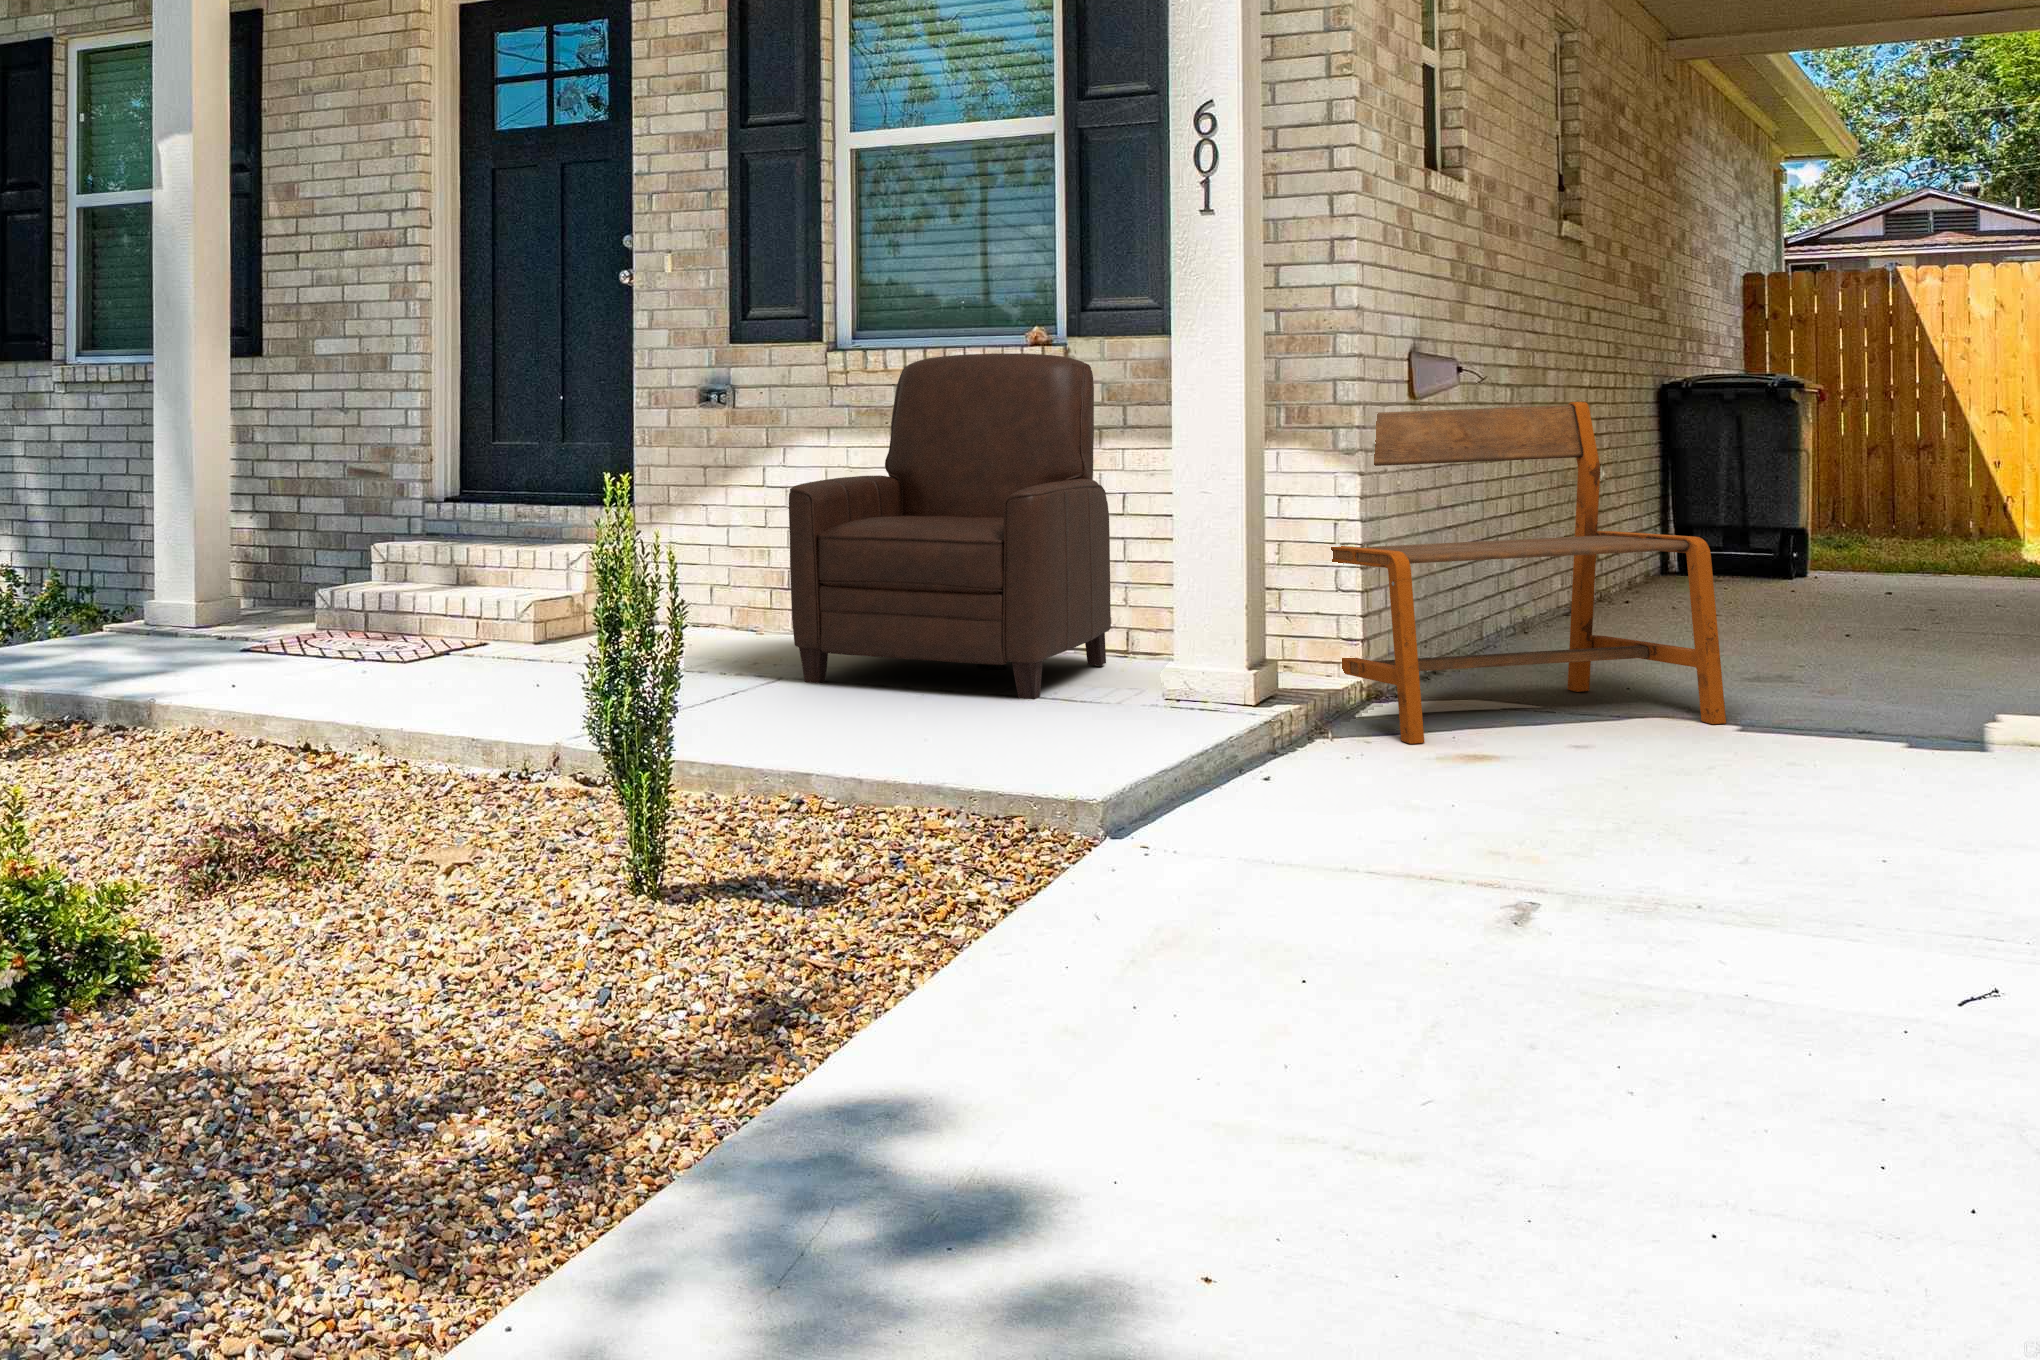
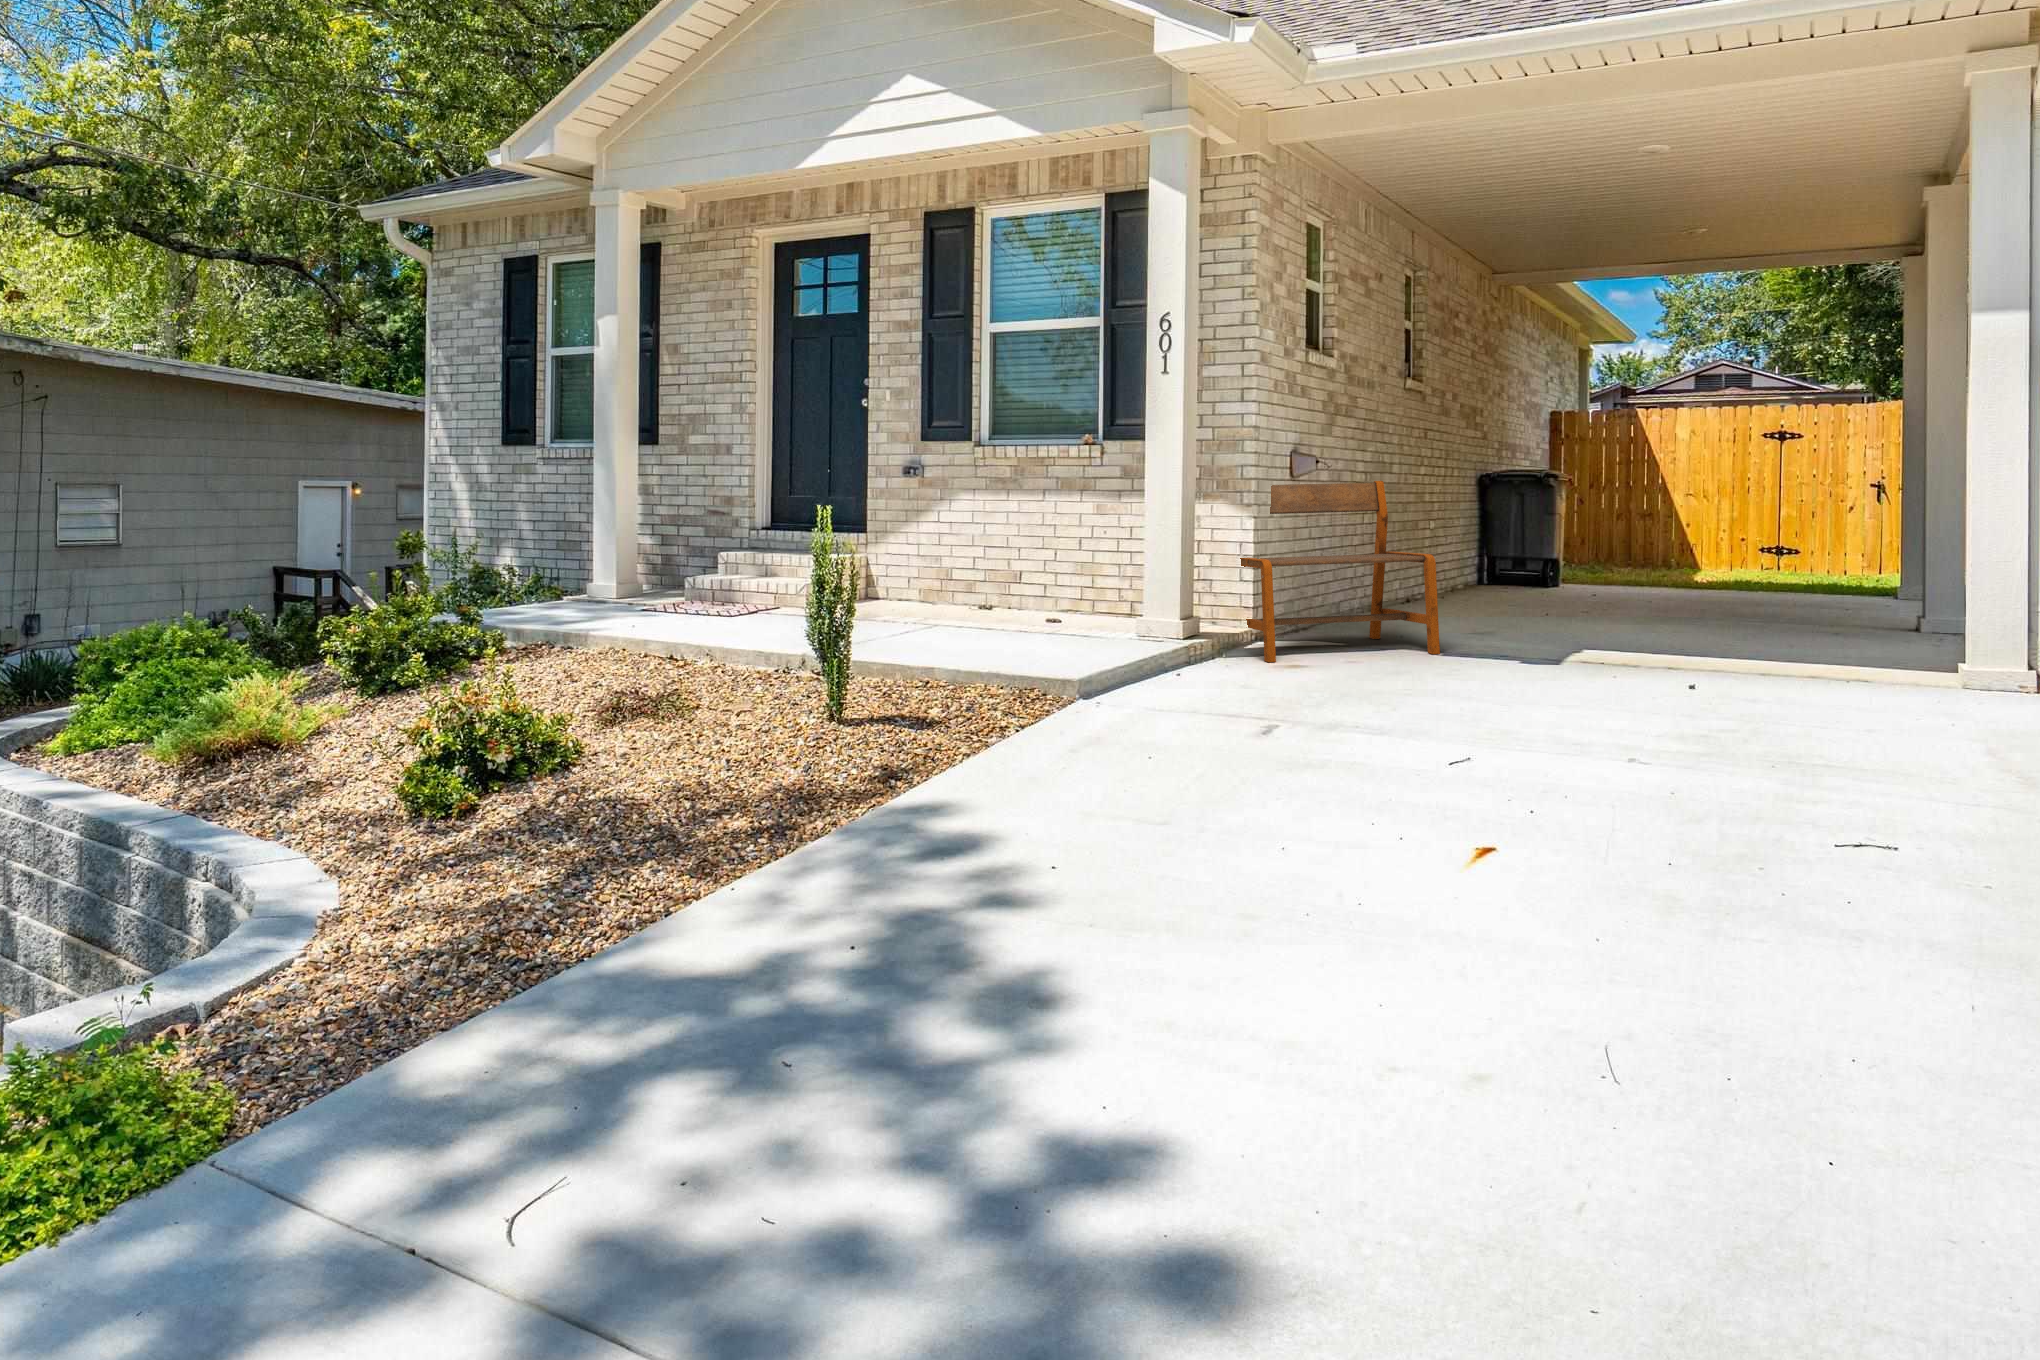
chair: present [789,353,1111,699] -> none [943,449,1122,638]

